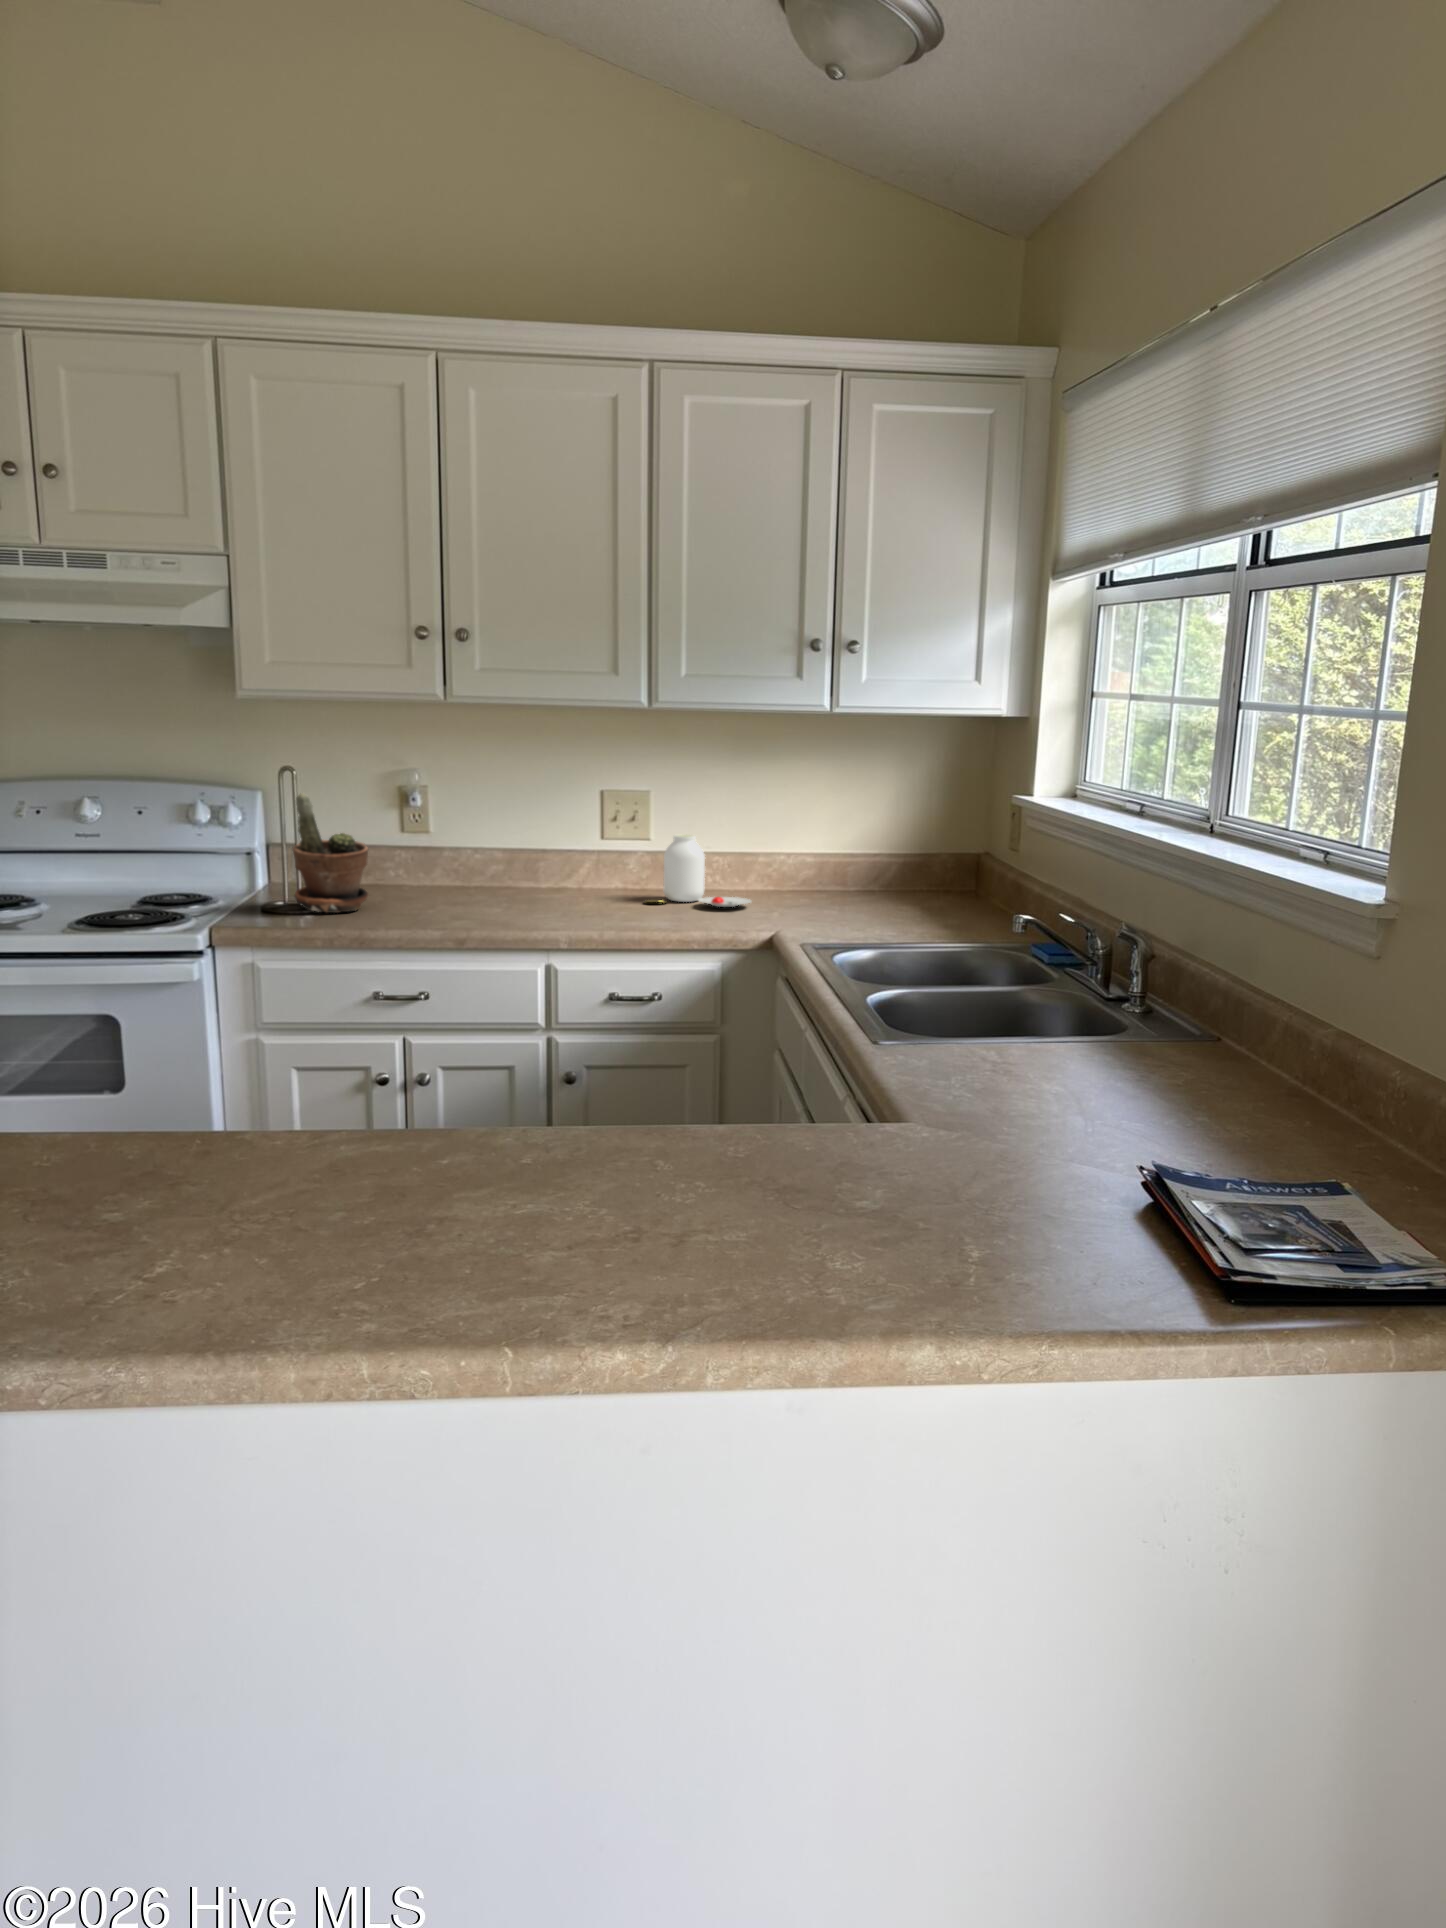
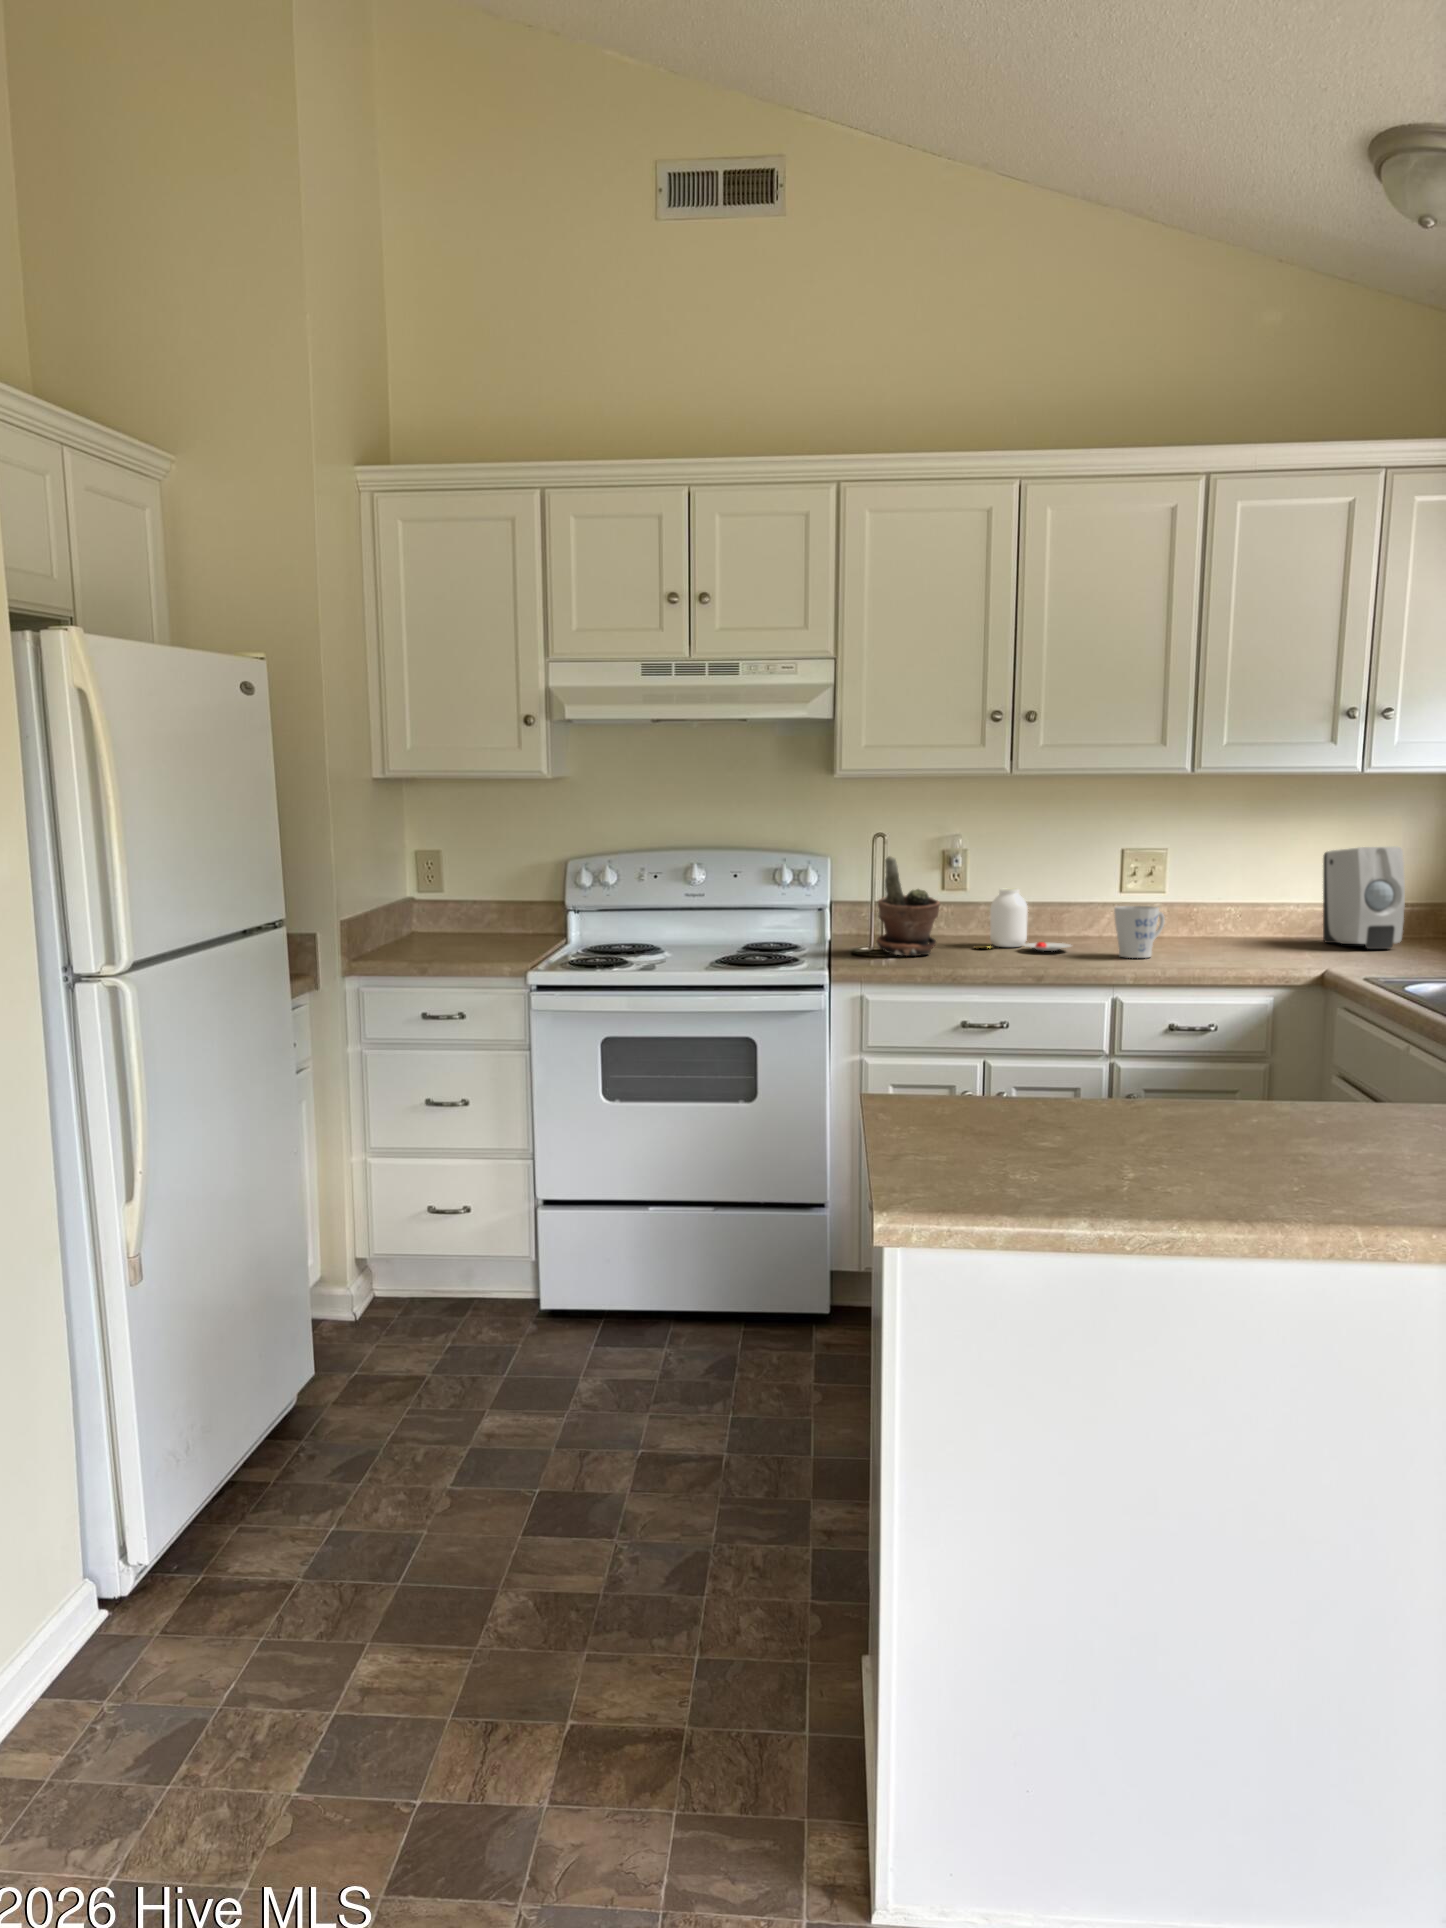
soap dispenser: none [808,796,880,908] -> present [1323,847,1405,949]
jar: present [647,835,751,907] -> present [979,889,1071,951]
mug: none [563,857,623,917] -> present [1114,906,1165,958]

